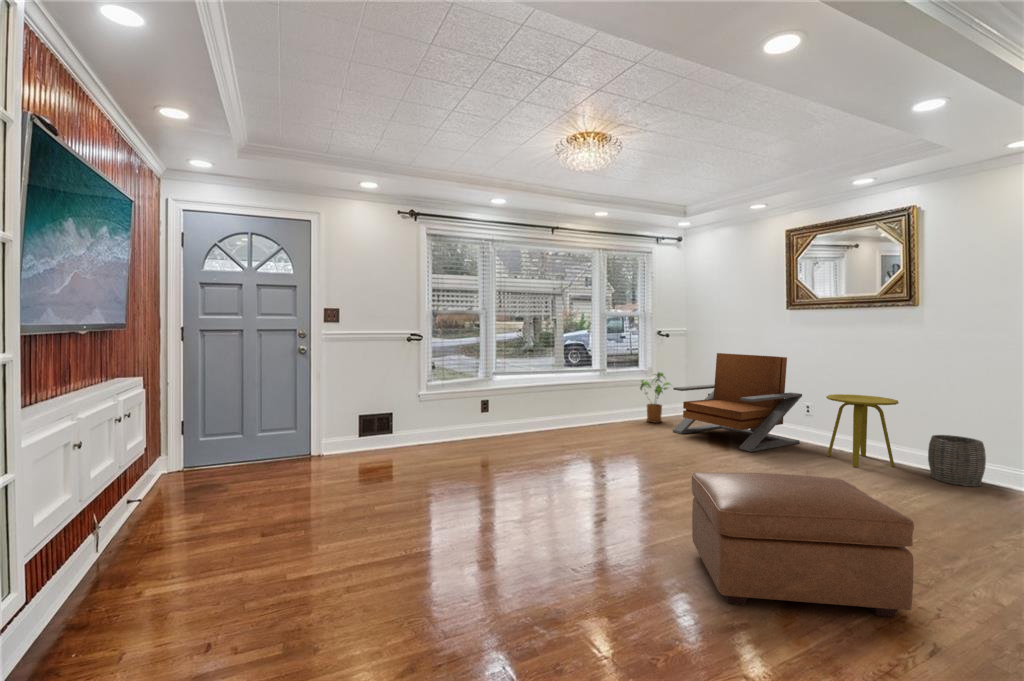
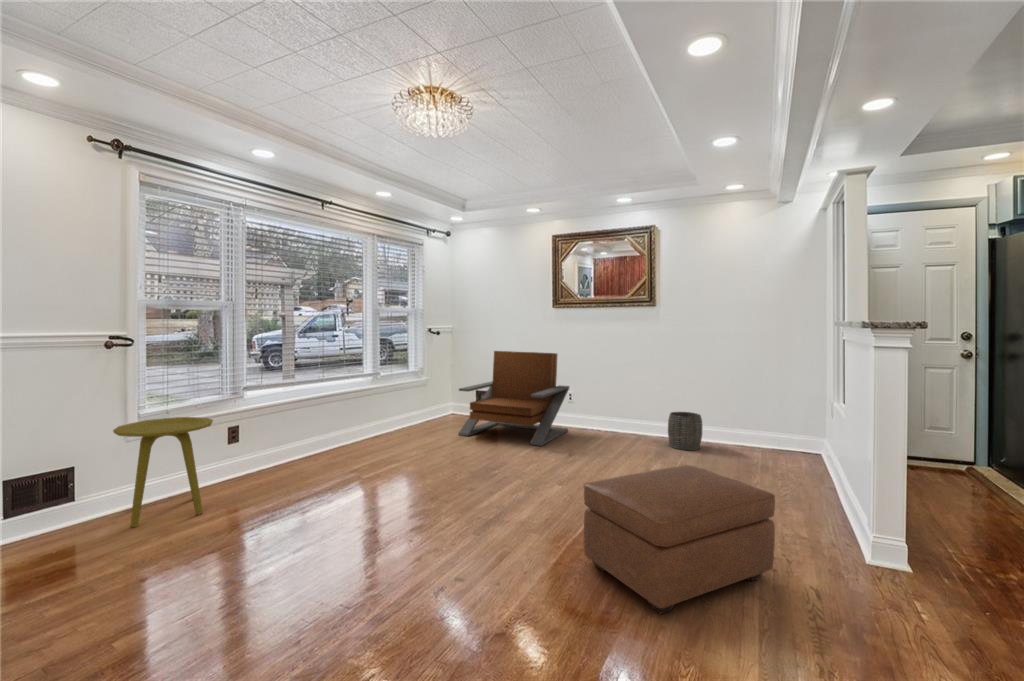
house plant: present [640,372,670,423] -> none [416,373,451,427]
side table: present [826,394,898,467] -> present [113,417,213,527]

